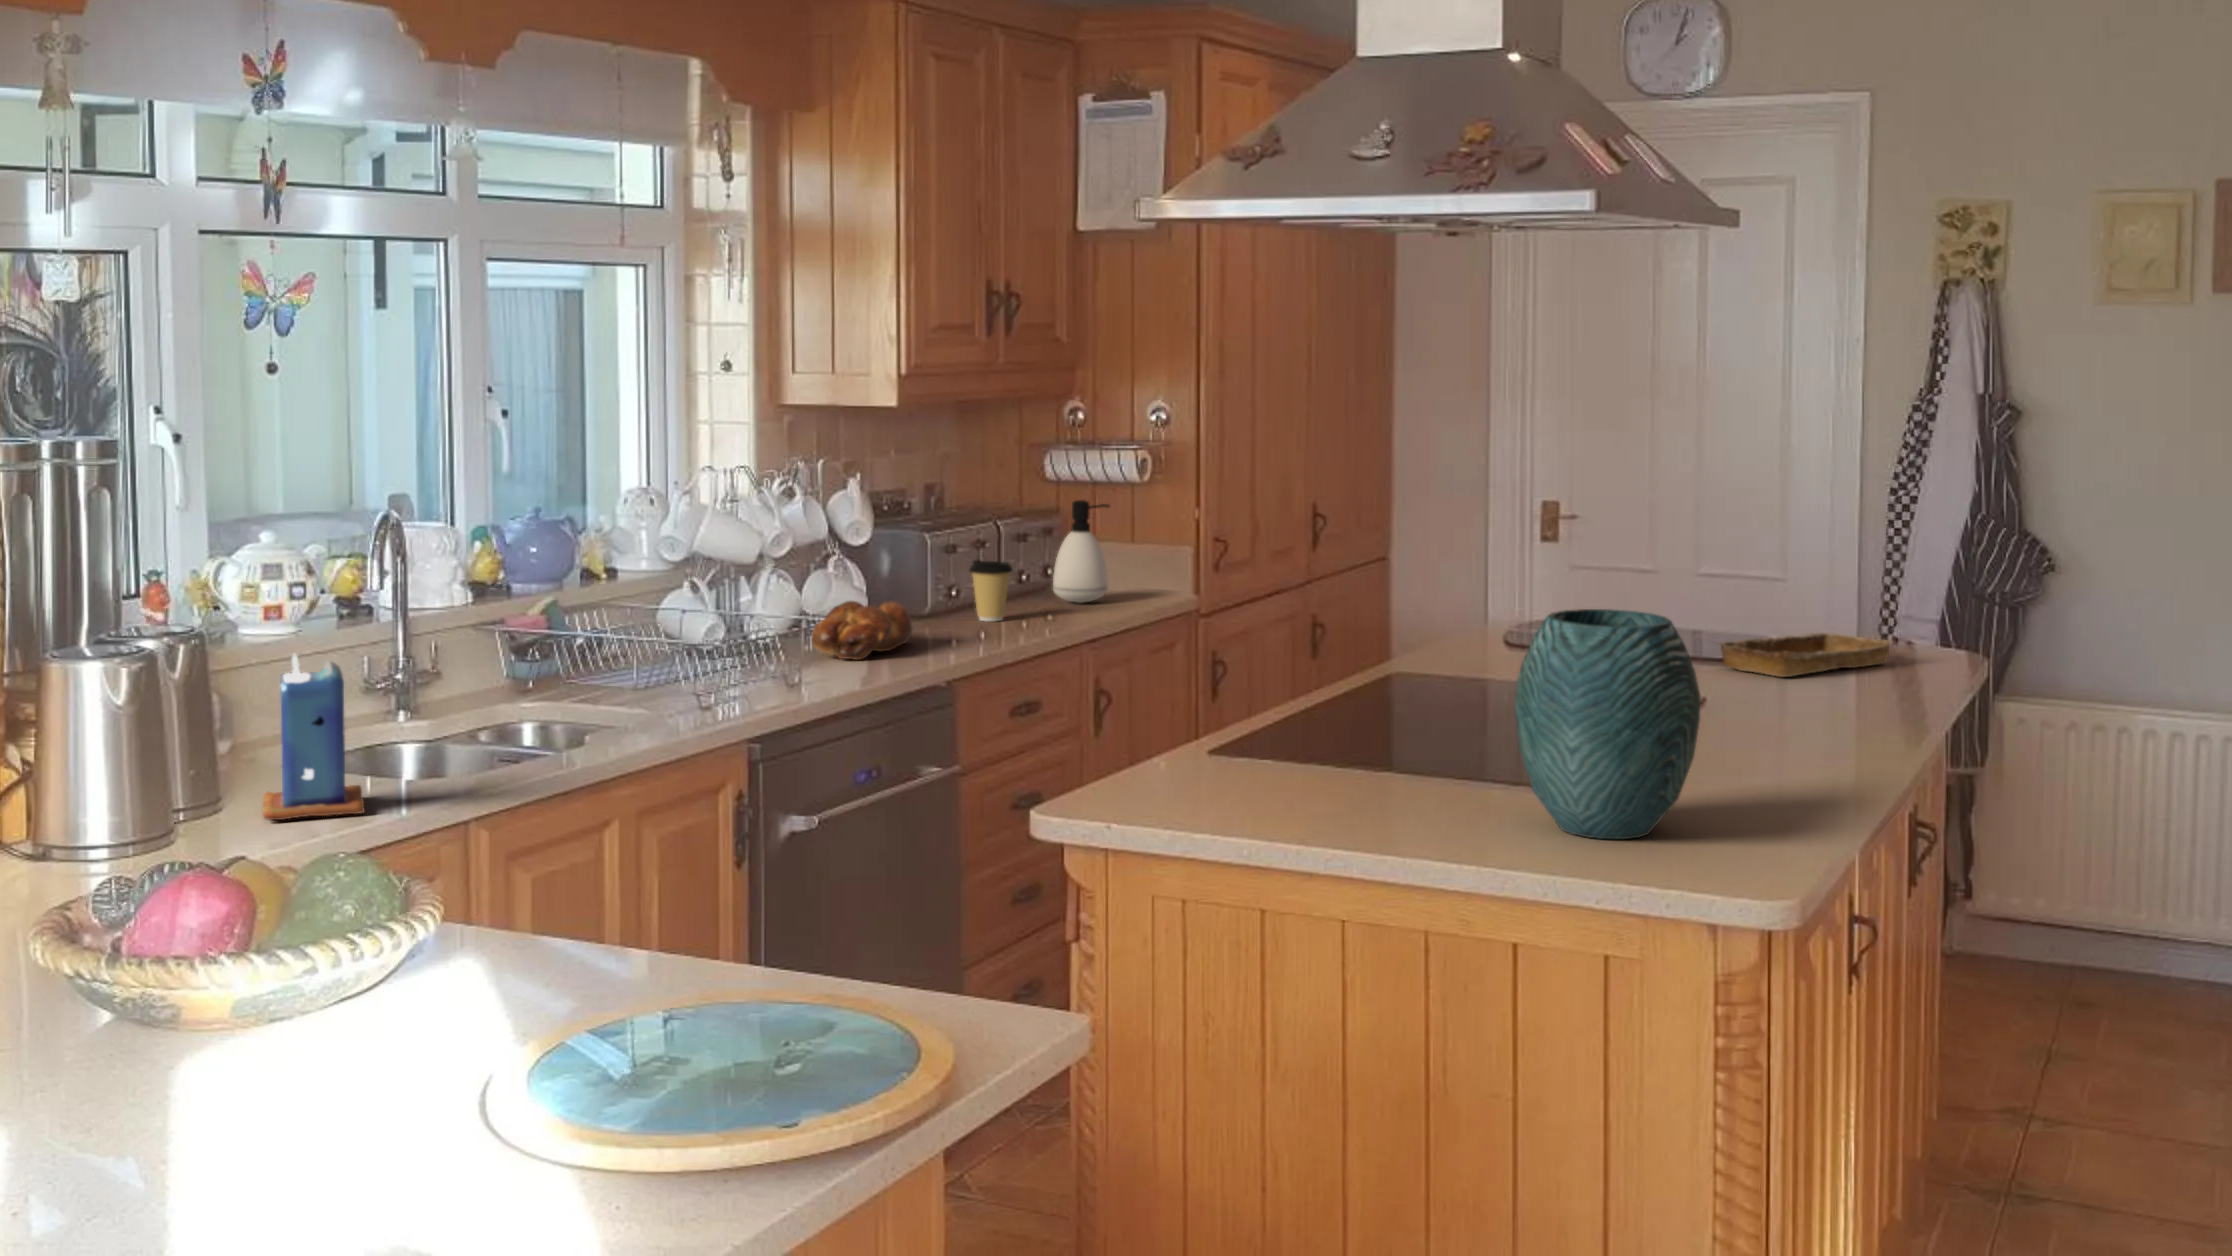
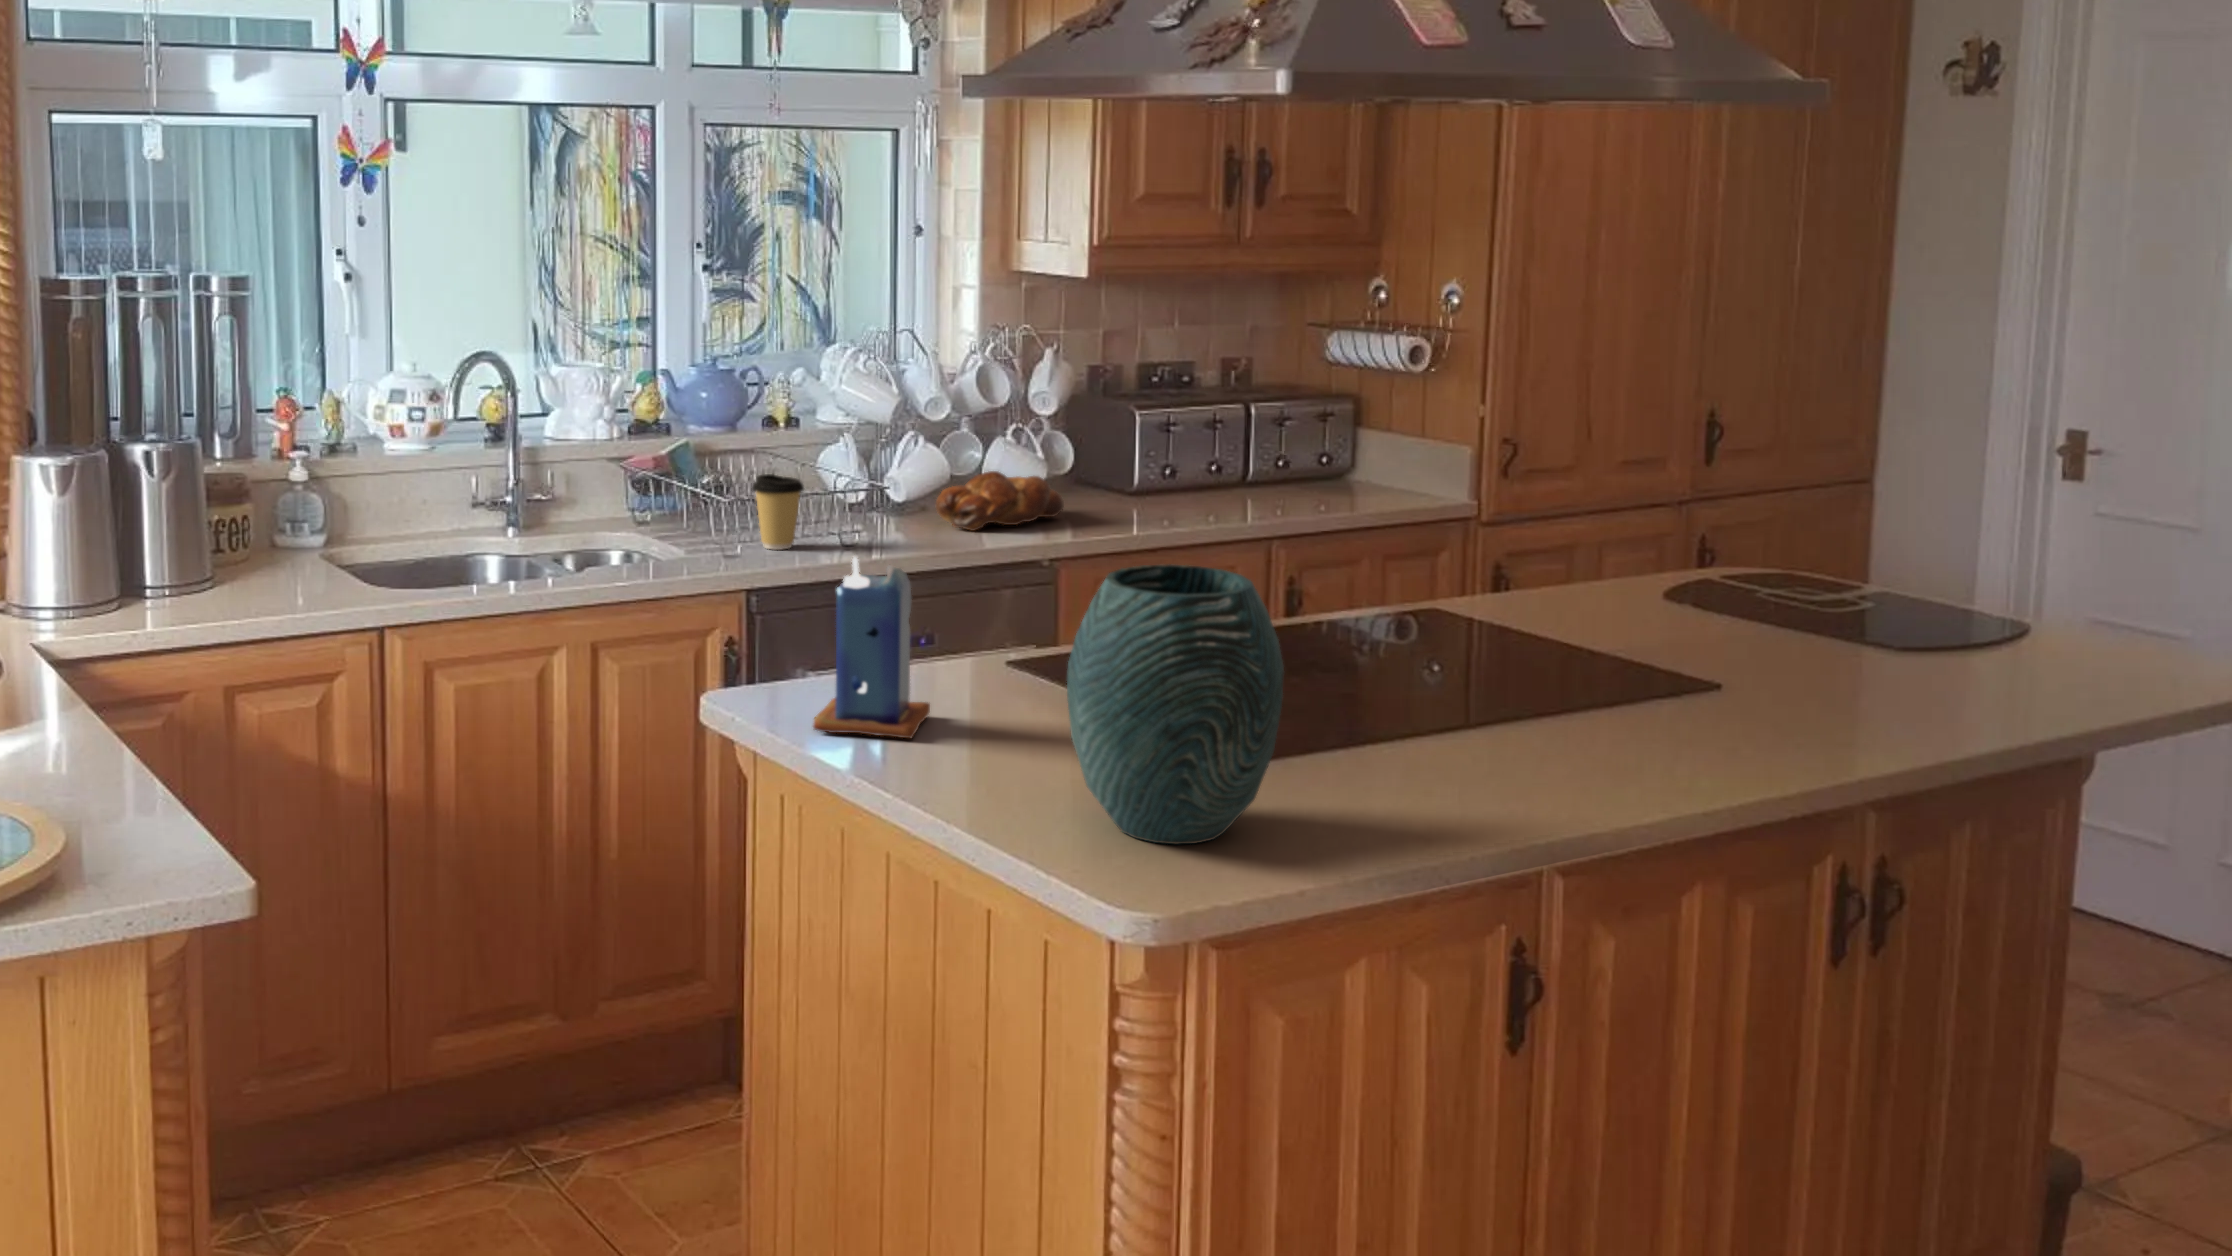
soap dispenser: present [1053,500,1109,603] -> none [1304,387,1370,497]
coffee cup: present [970,560,1012,621] -> present [752,474,804,550]
tray: present [1719,633,1892,677] -> none [1851,631,2140,692]
candle: present [262,655,364,820] -> present [813,557,930,738]

